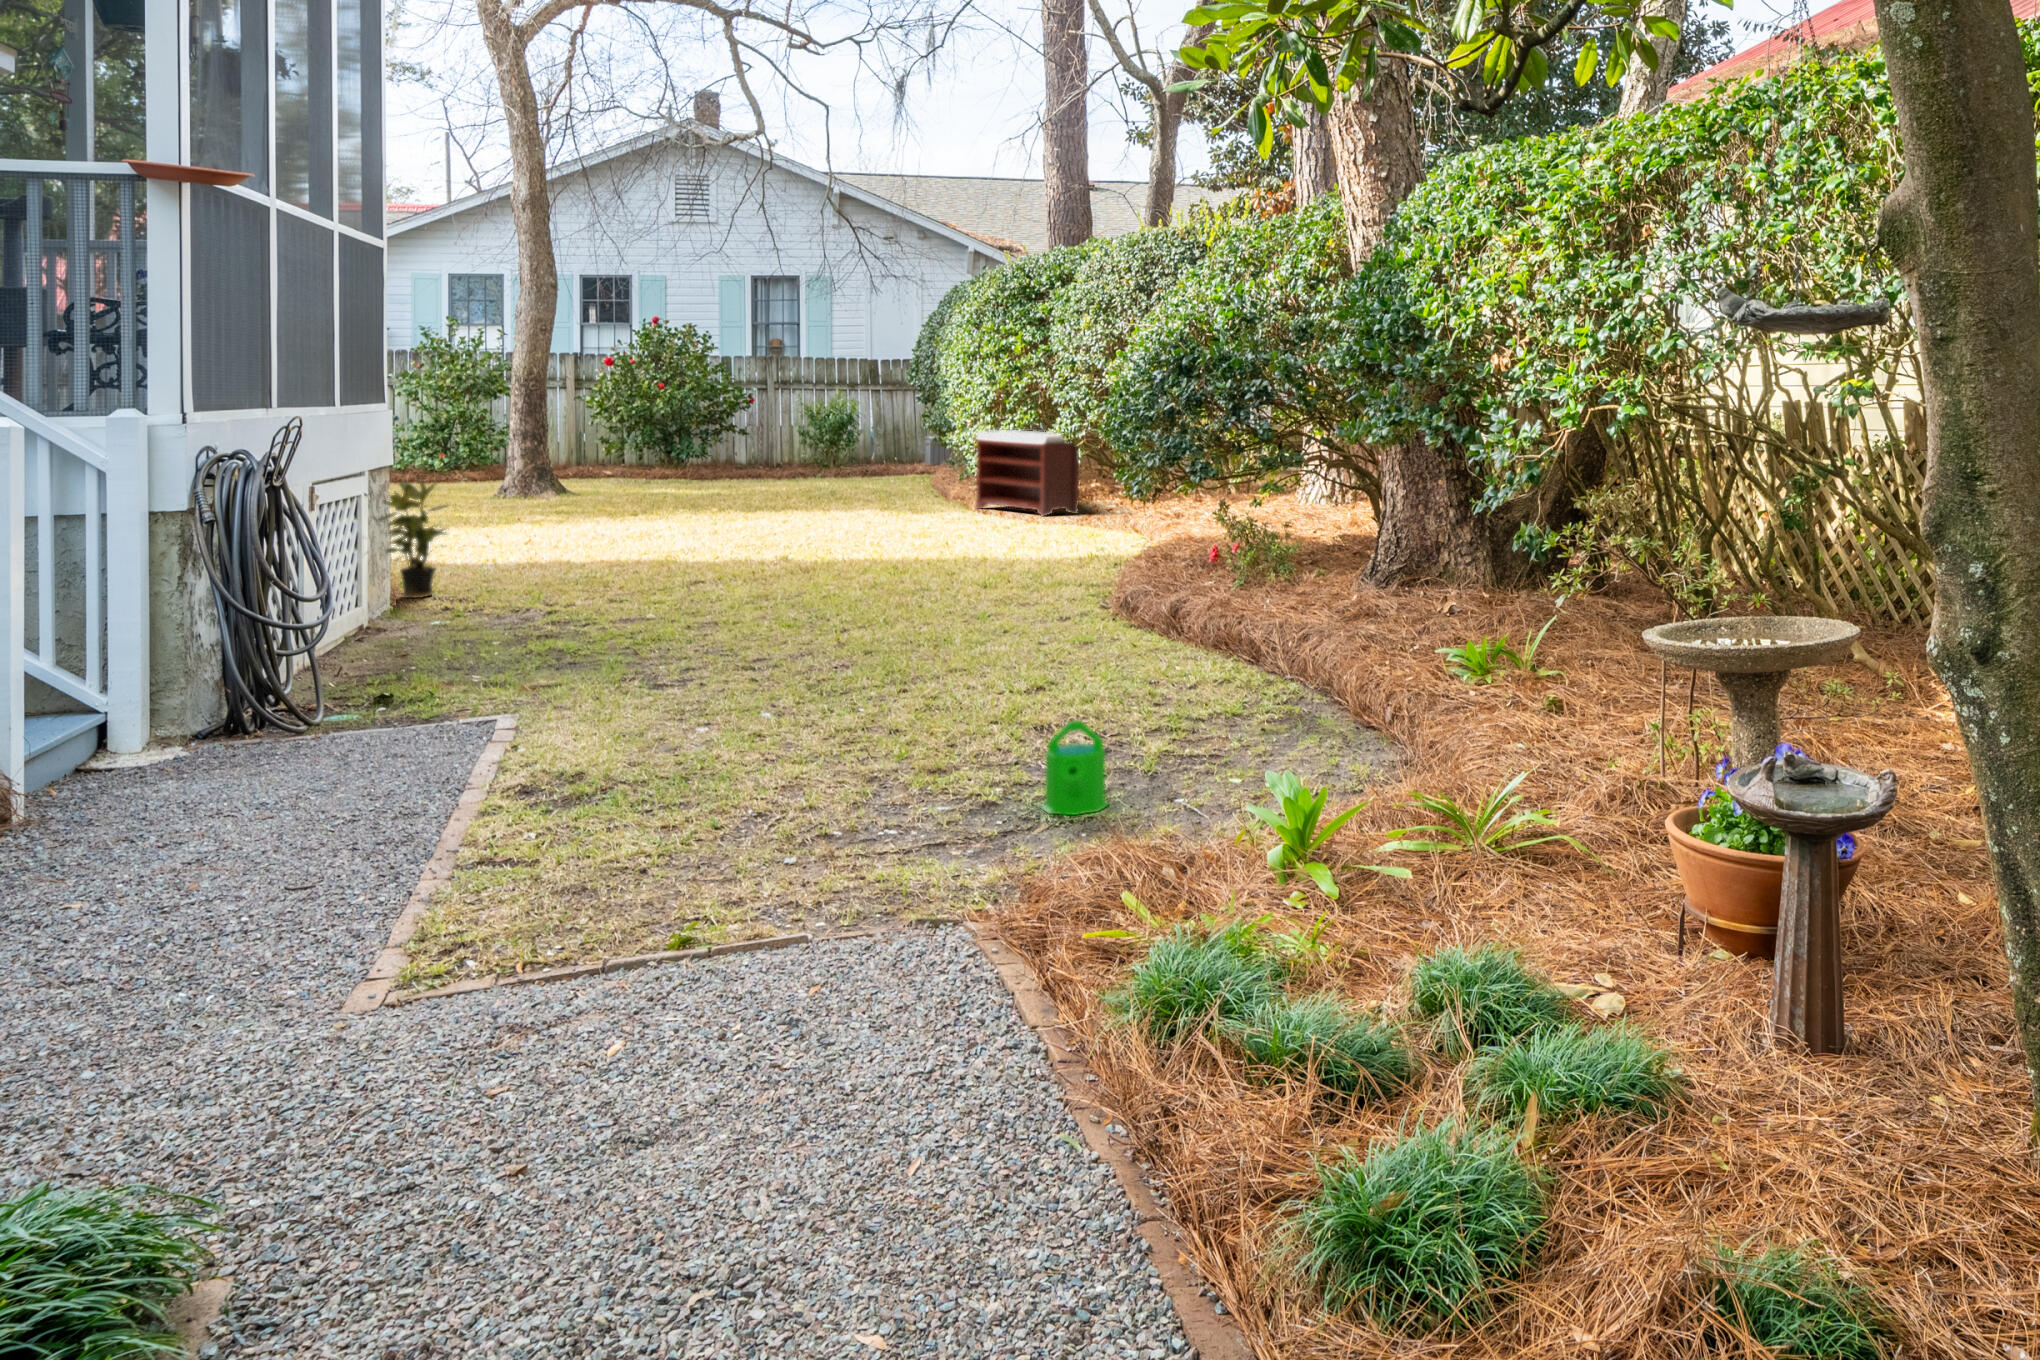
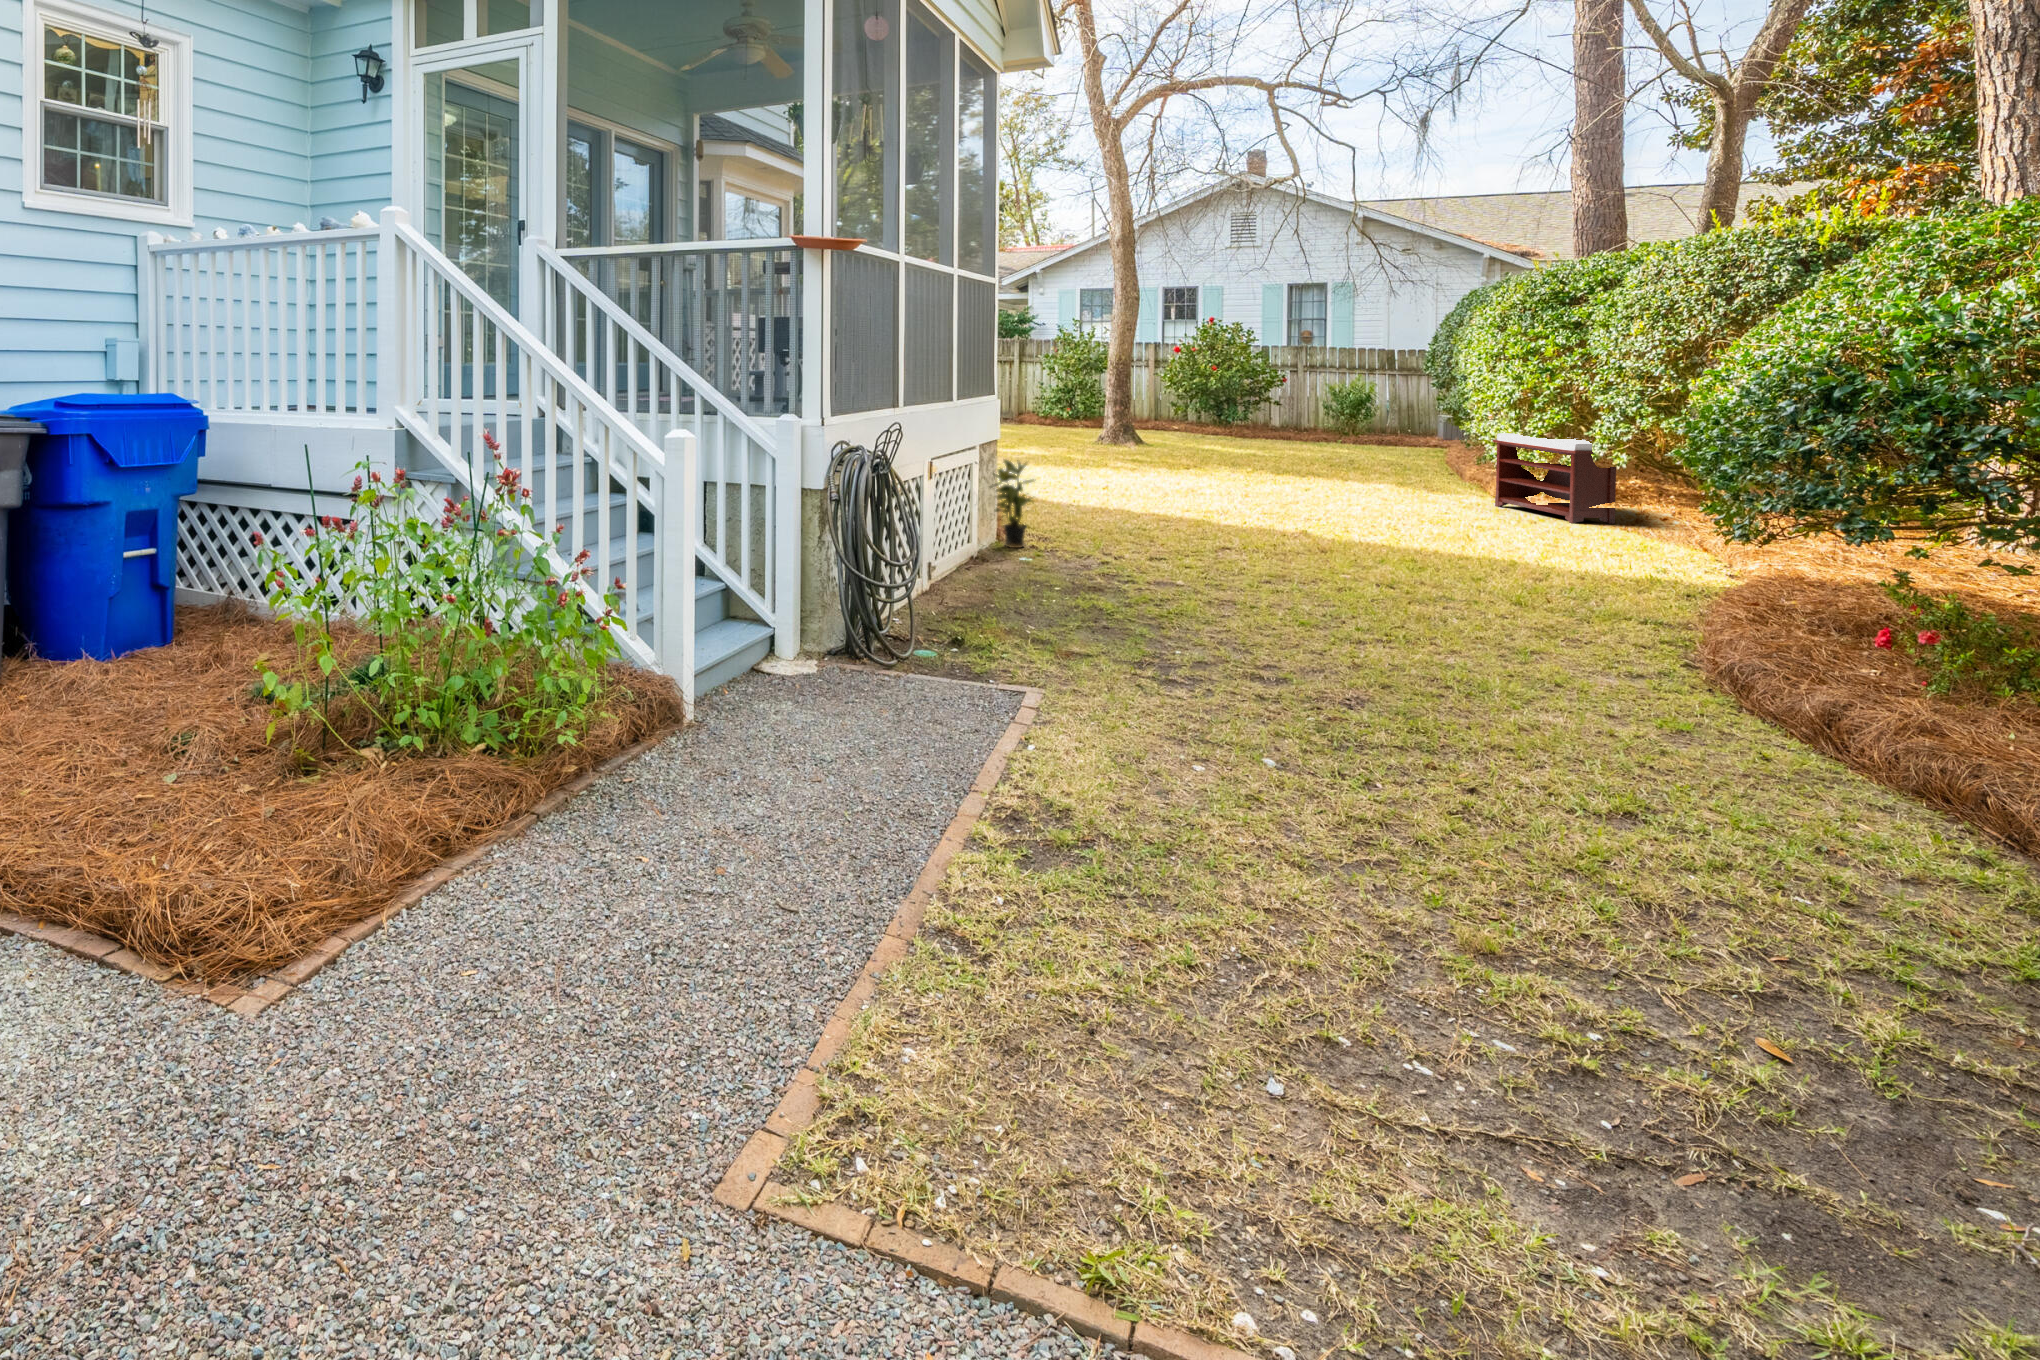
watering can: present [1042,721,1108,815] -> none [1608,944,1735,1100]

